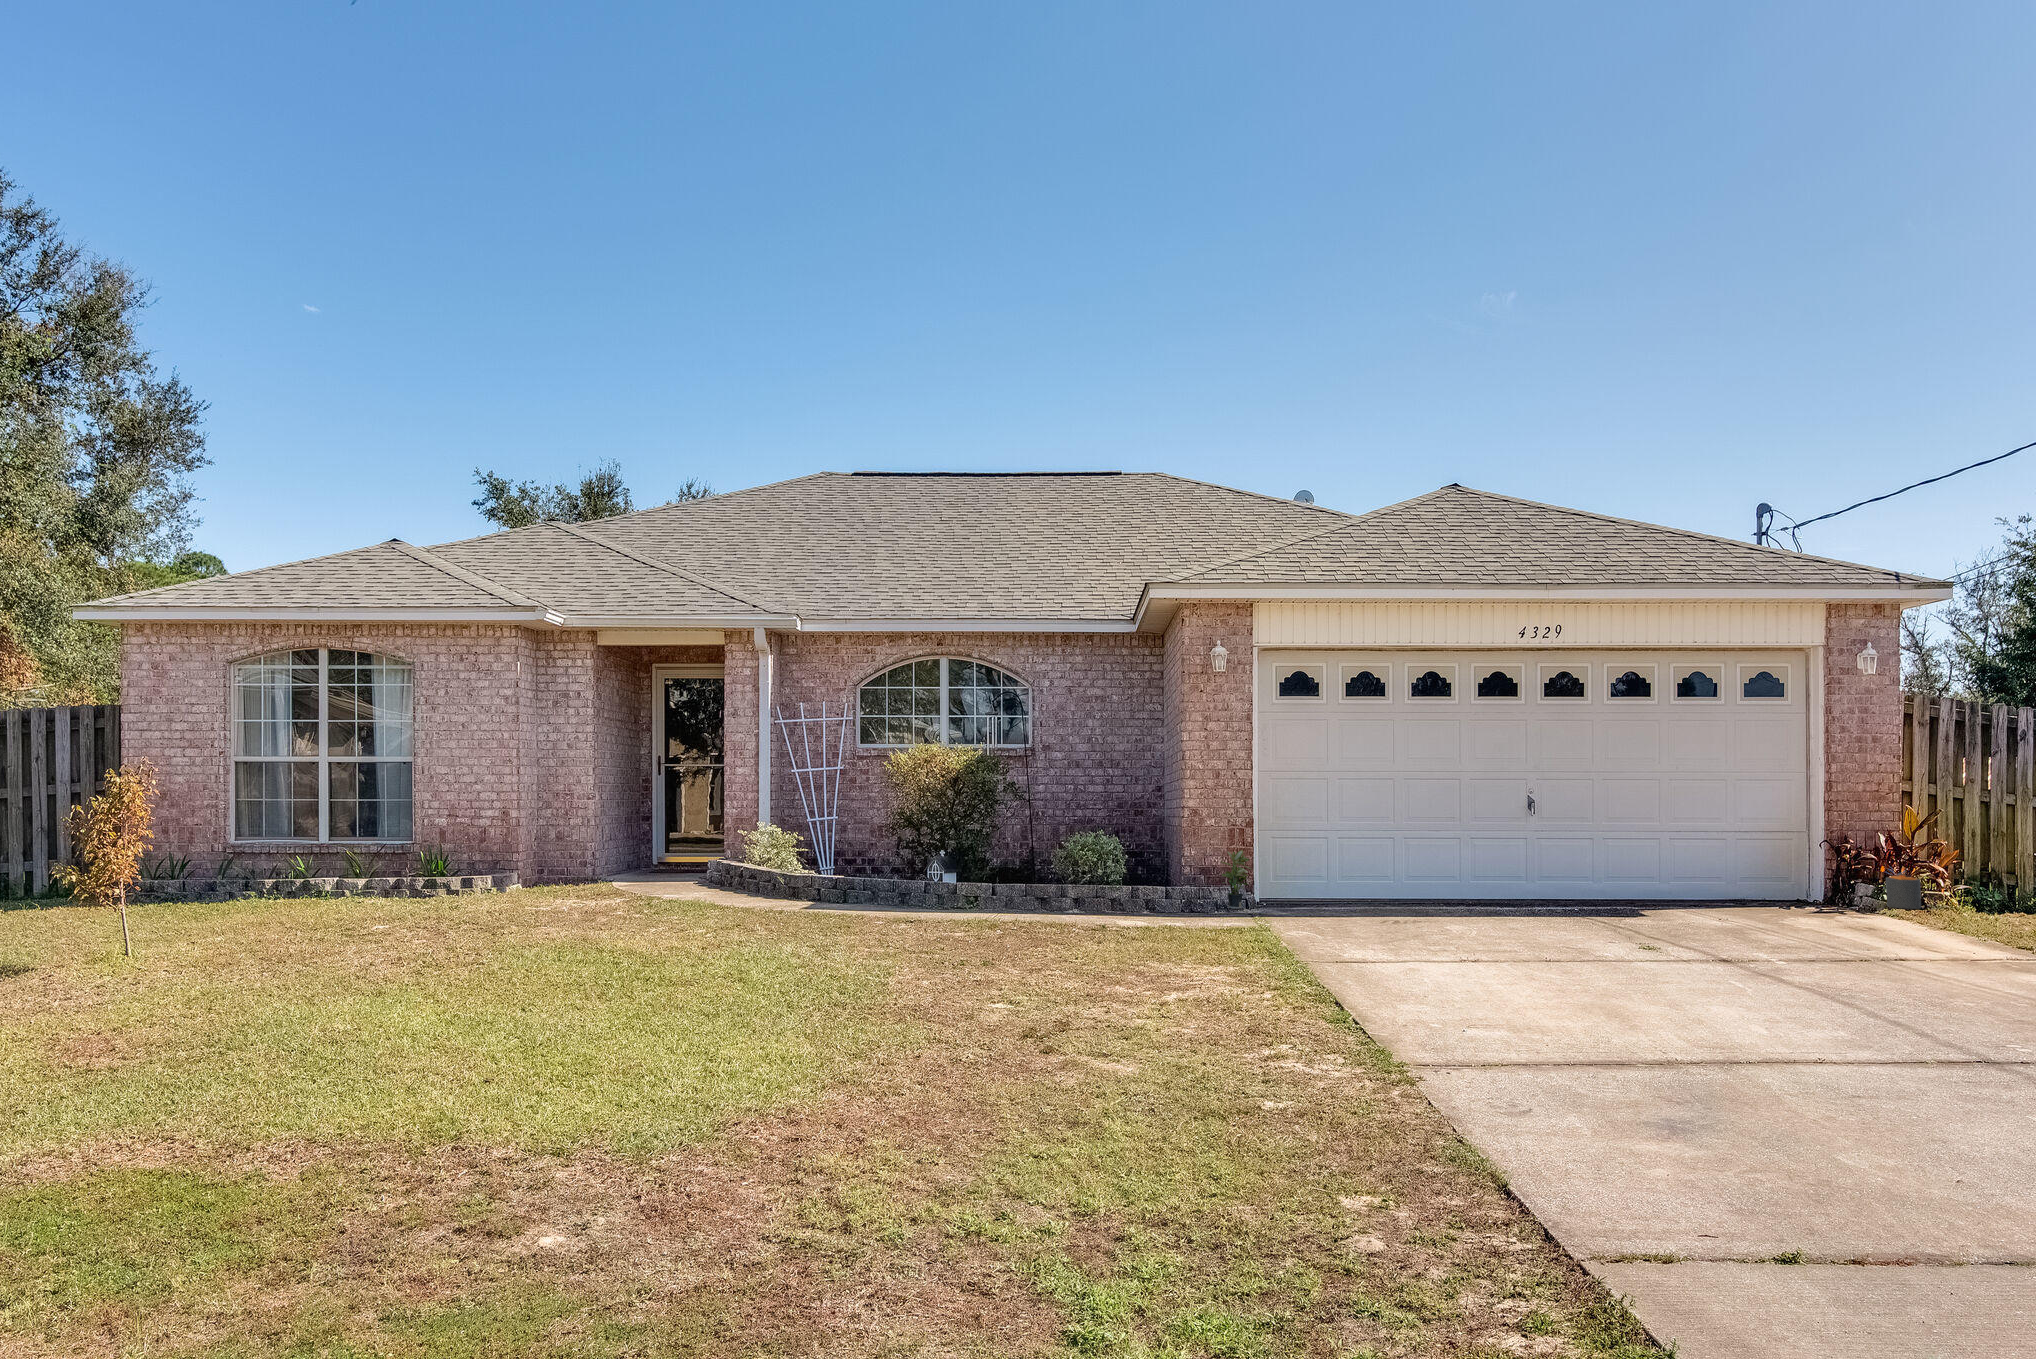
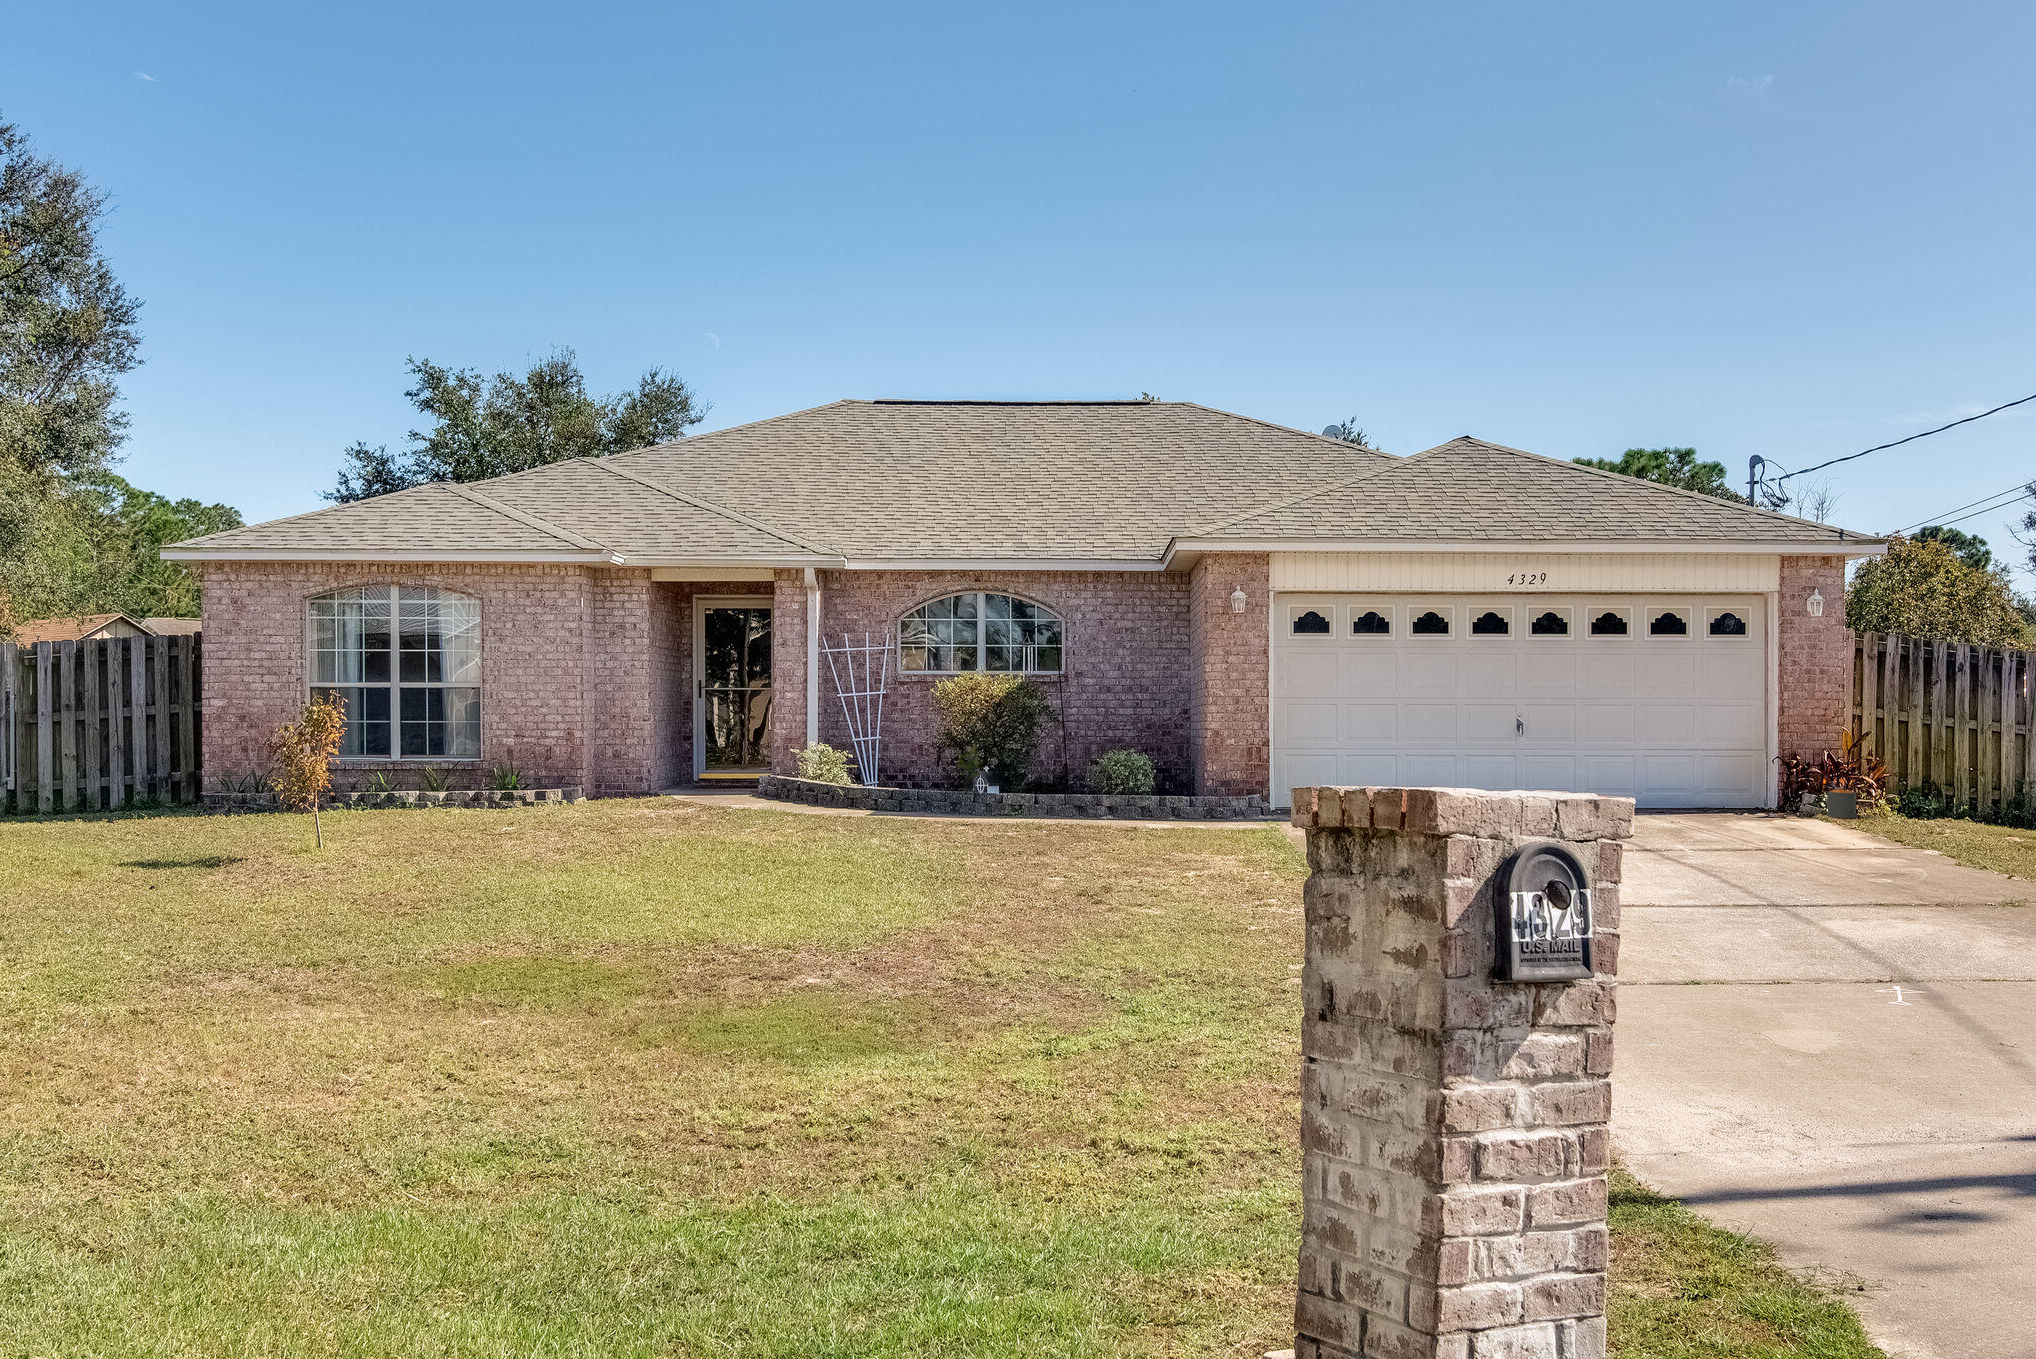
potted plant: present [1221,850,1251,909] -> present [957,746,981,793]

